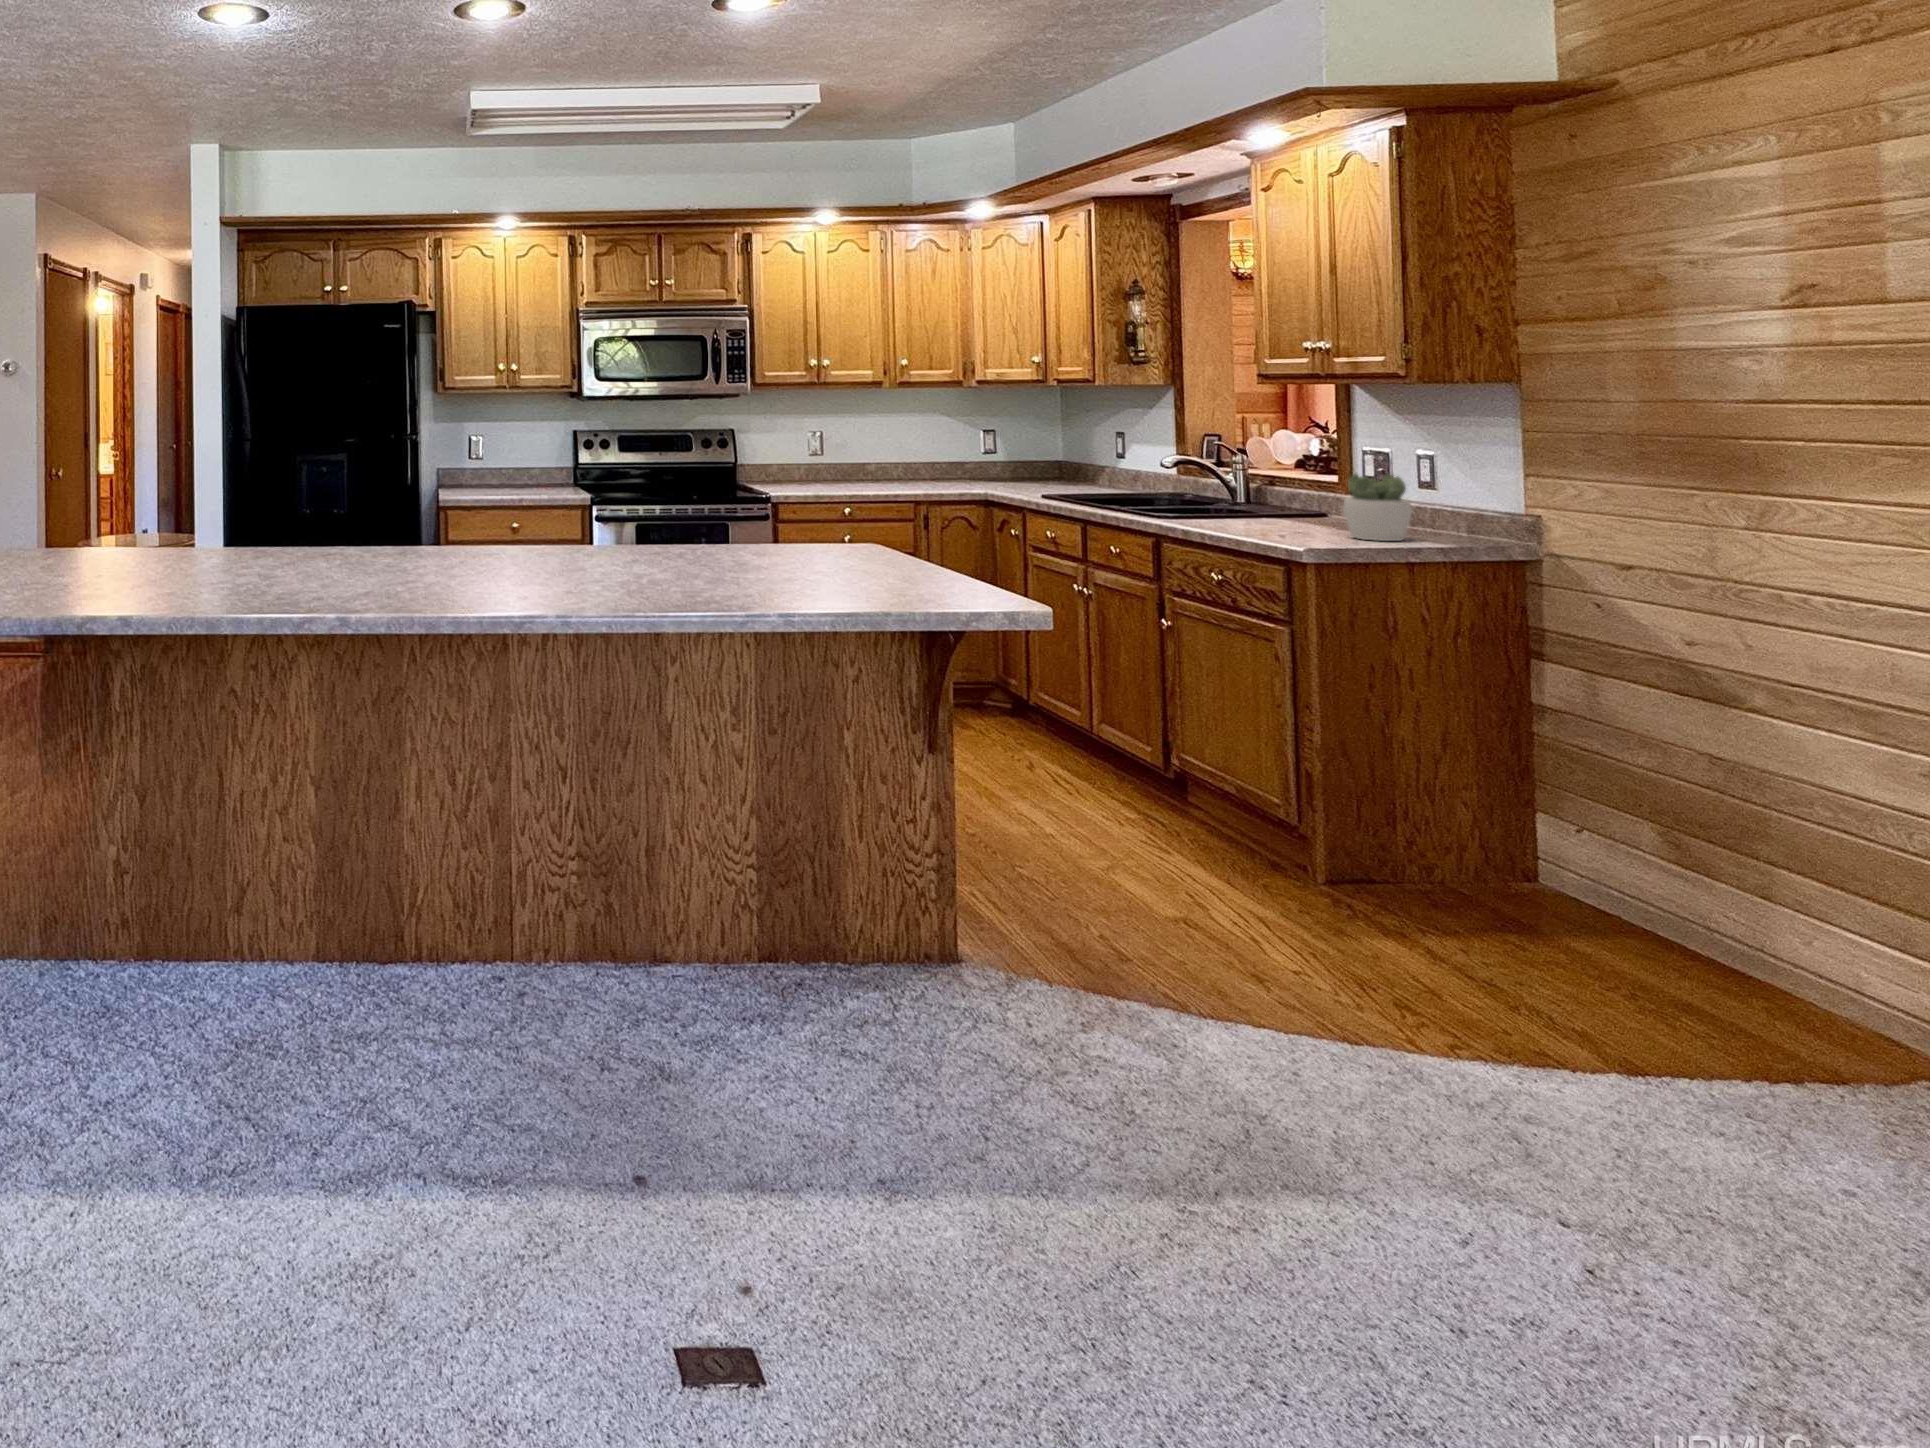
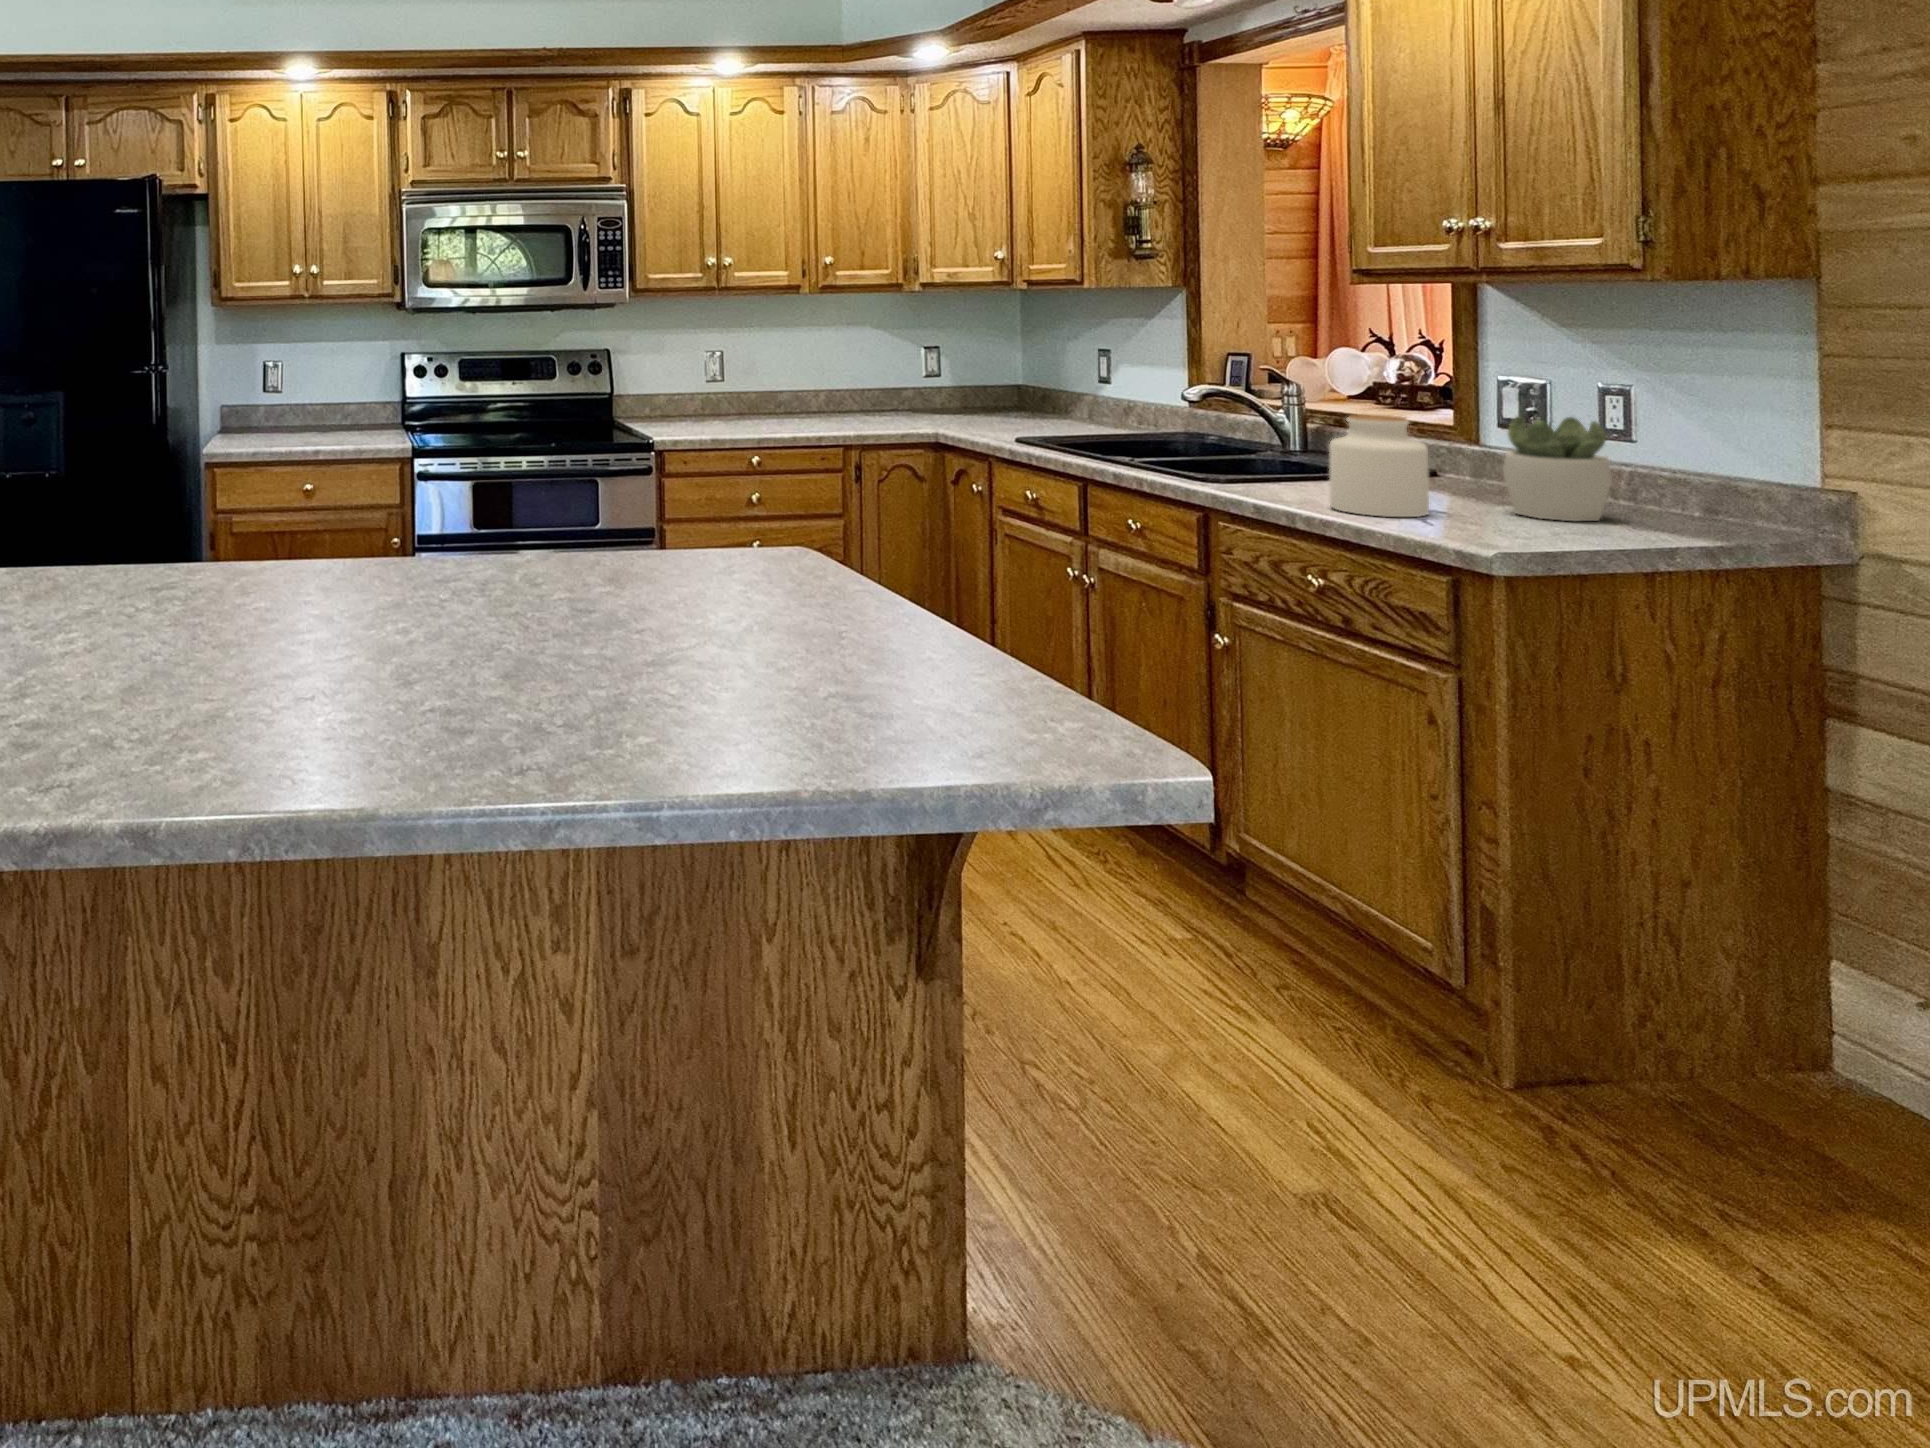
jar: none [1231,473,1294,539] -> present [1329,414,1429,517]

